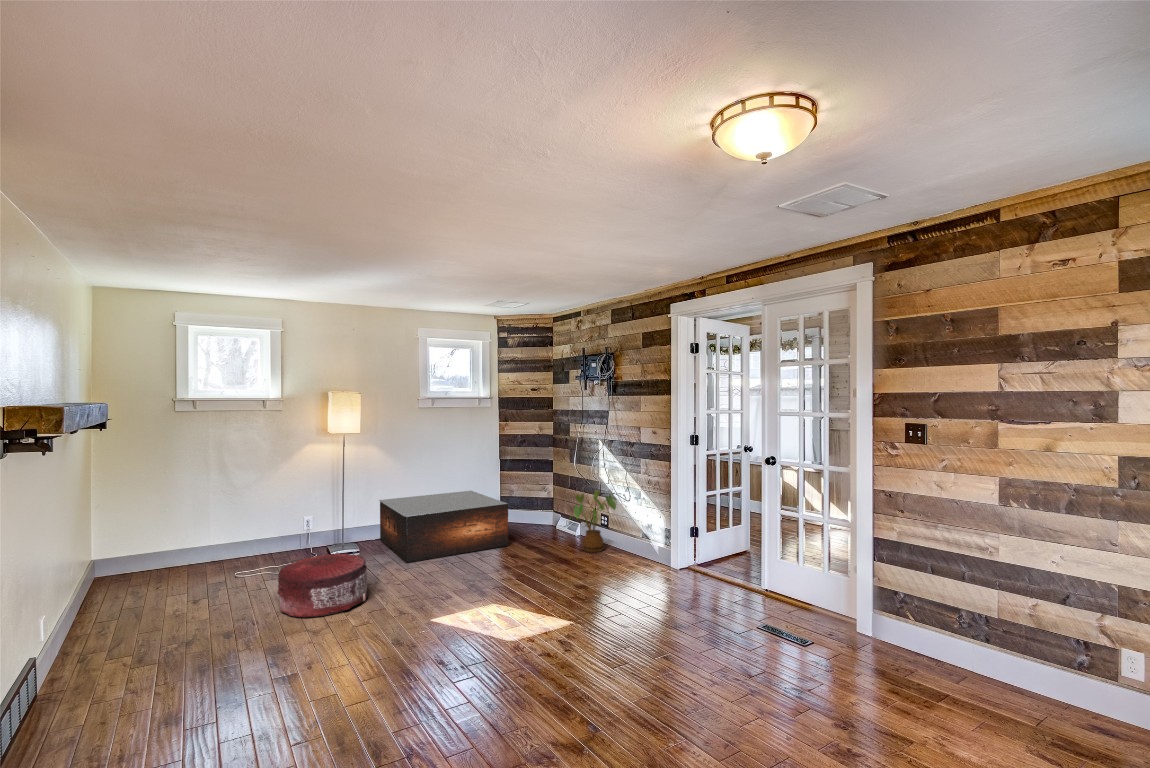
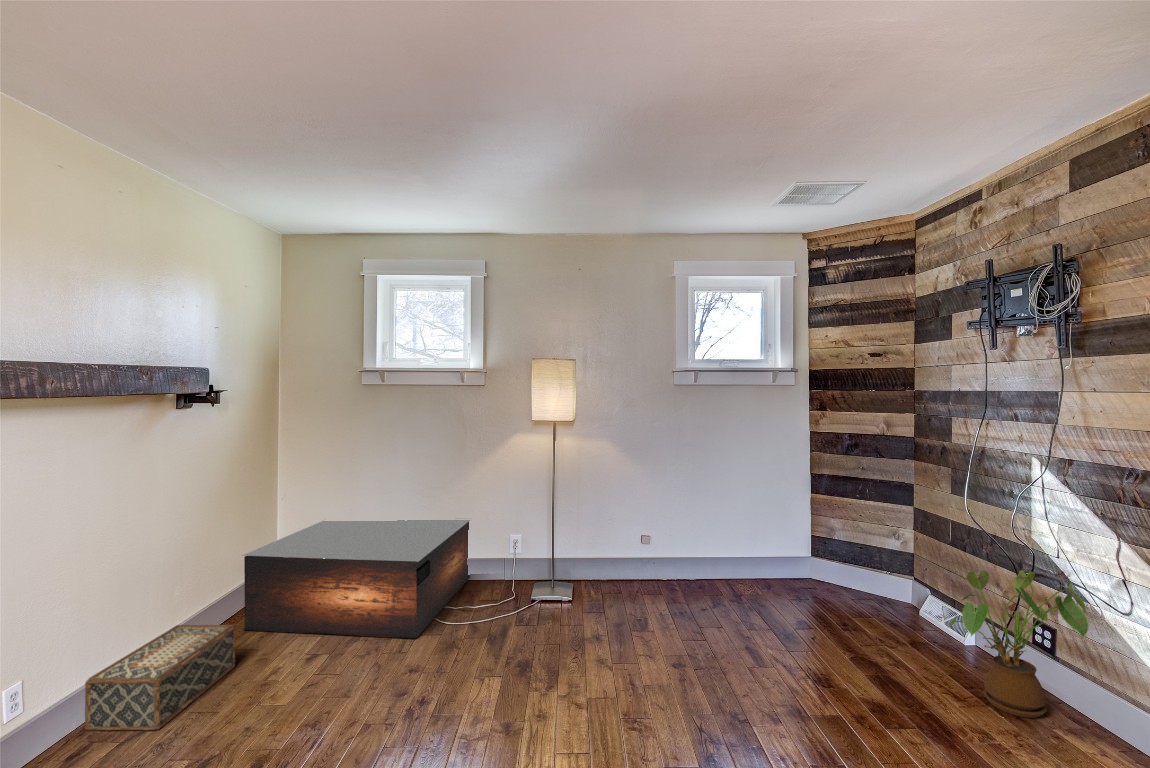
coffee table: present [379,491,508,563] -> present [243,518,470,639]
pouf: present [278,552,368,617] -> none [375,613,524,743]
woven basket: none [59,594,132,667] -> present [85,625,235,730]

